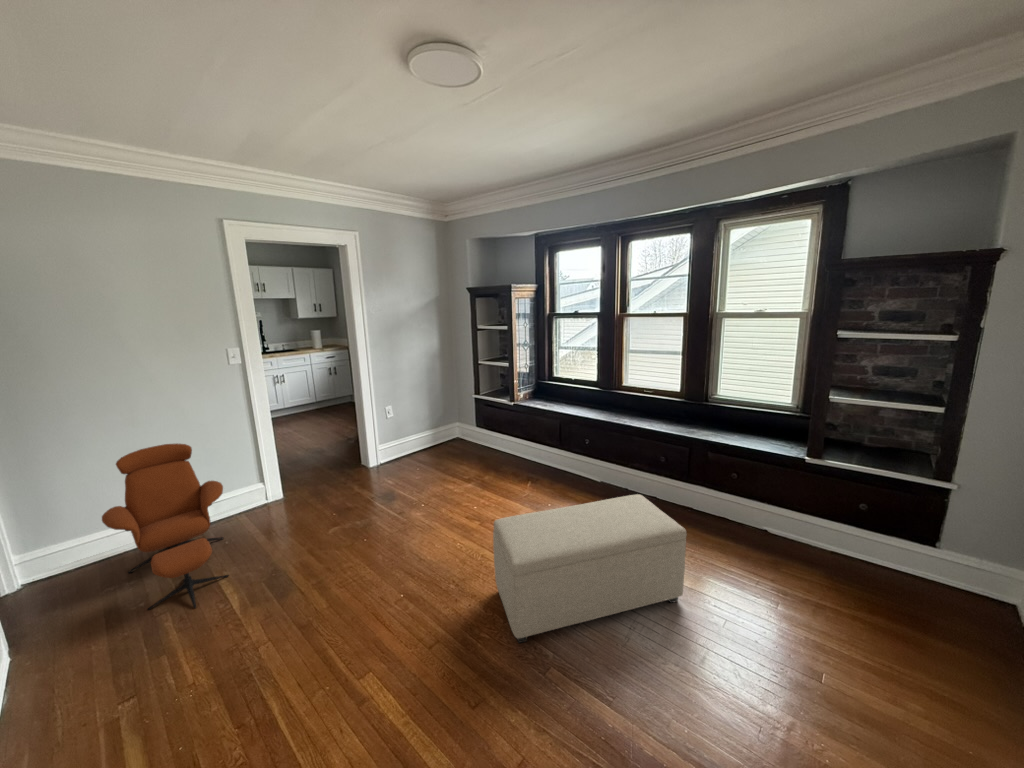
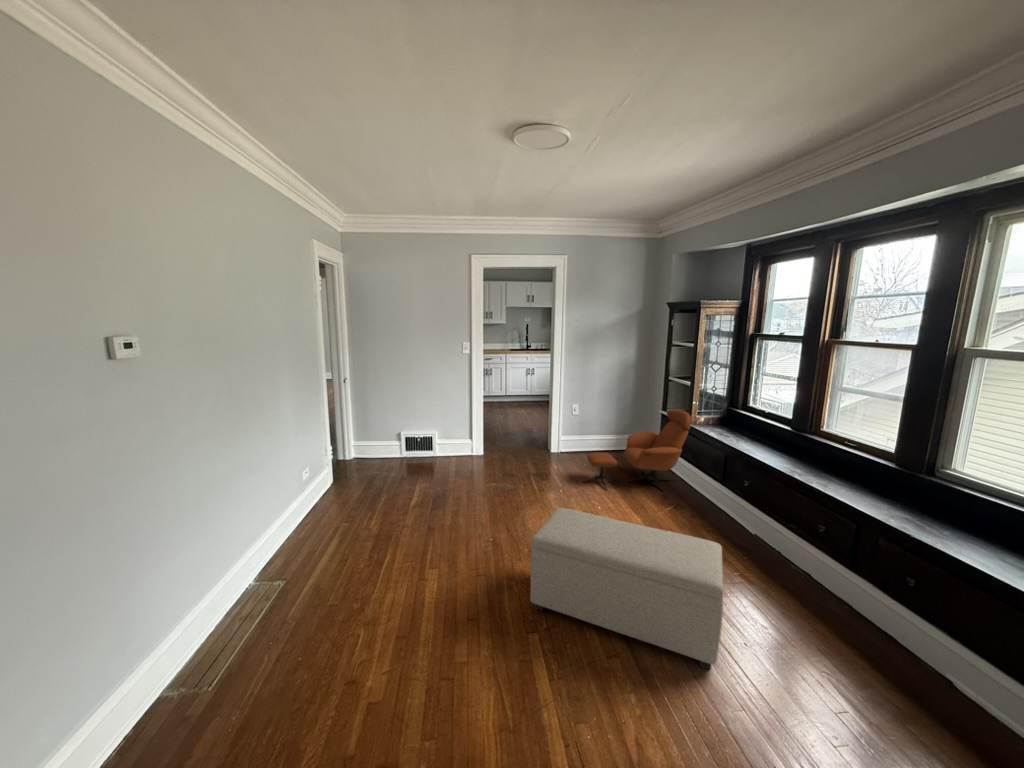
lounge chair: present [102,443,228,610] -> present [583,409,691,492]

